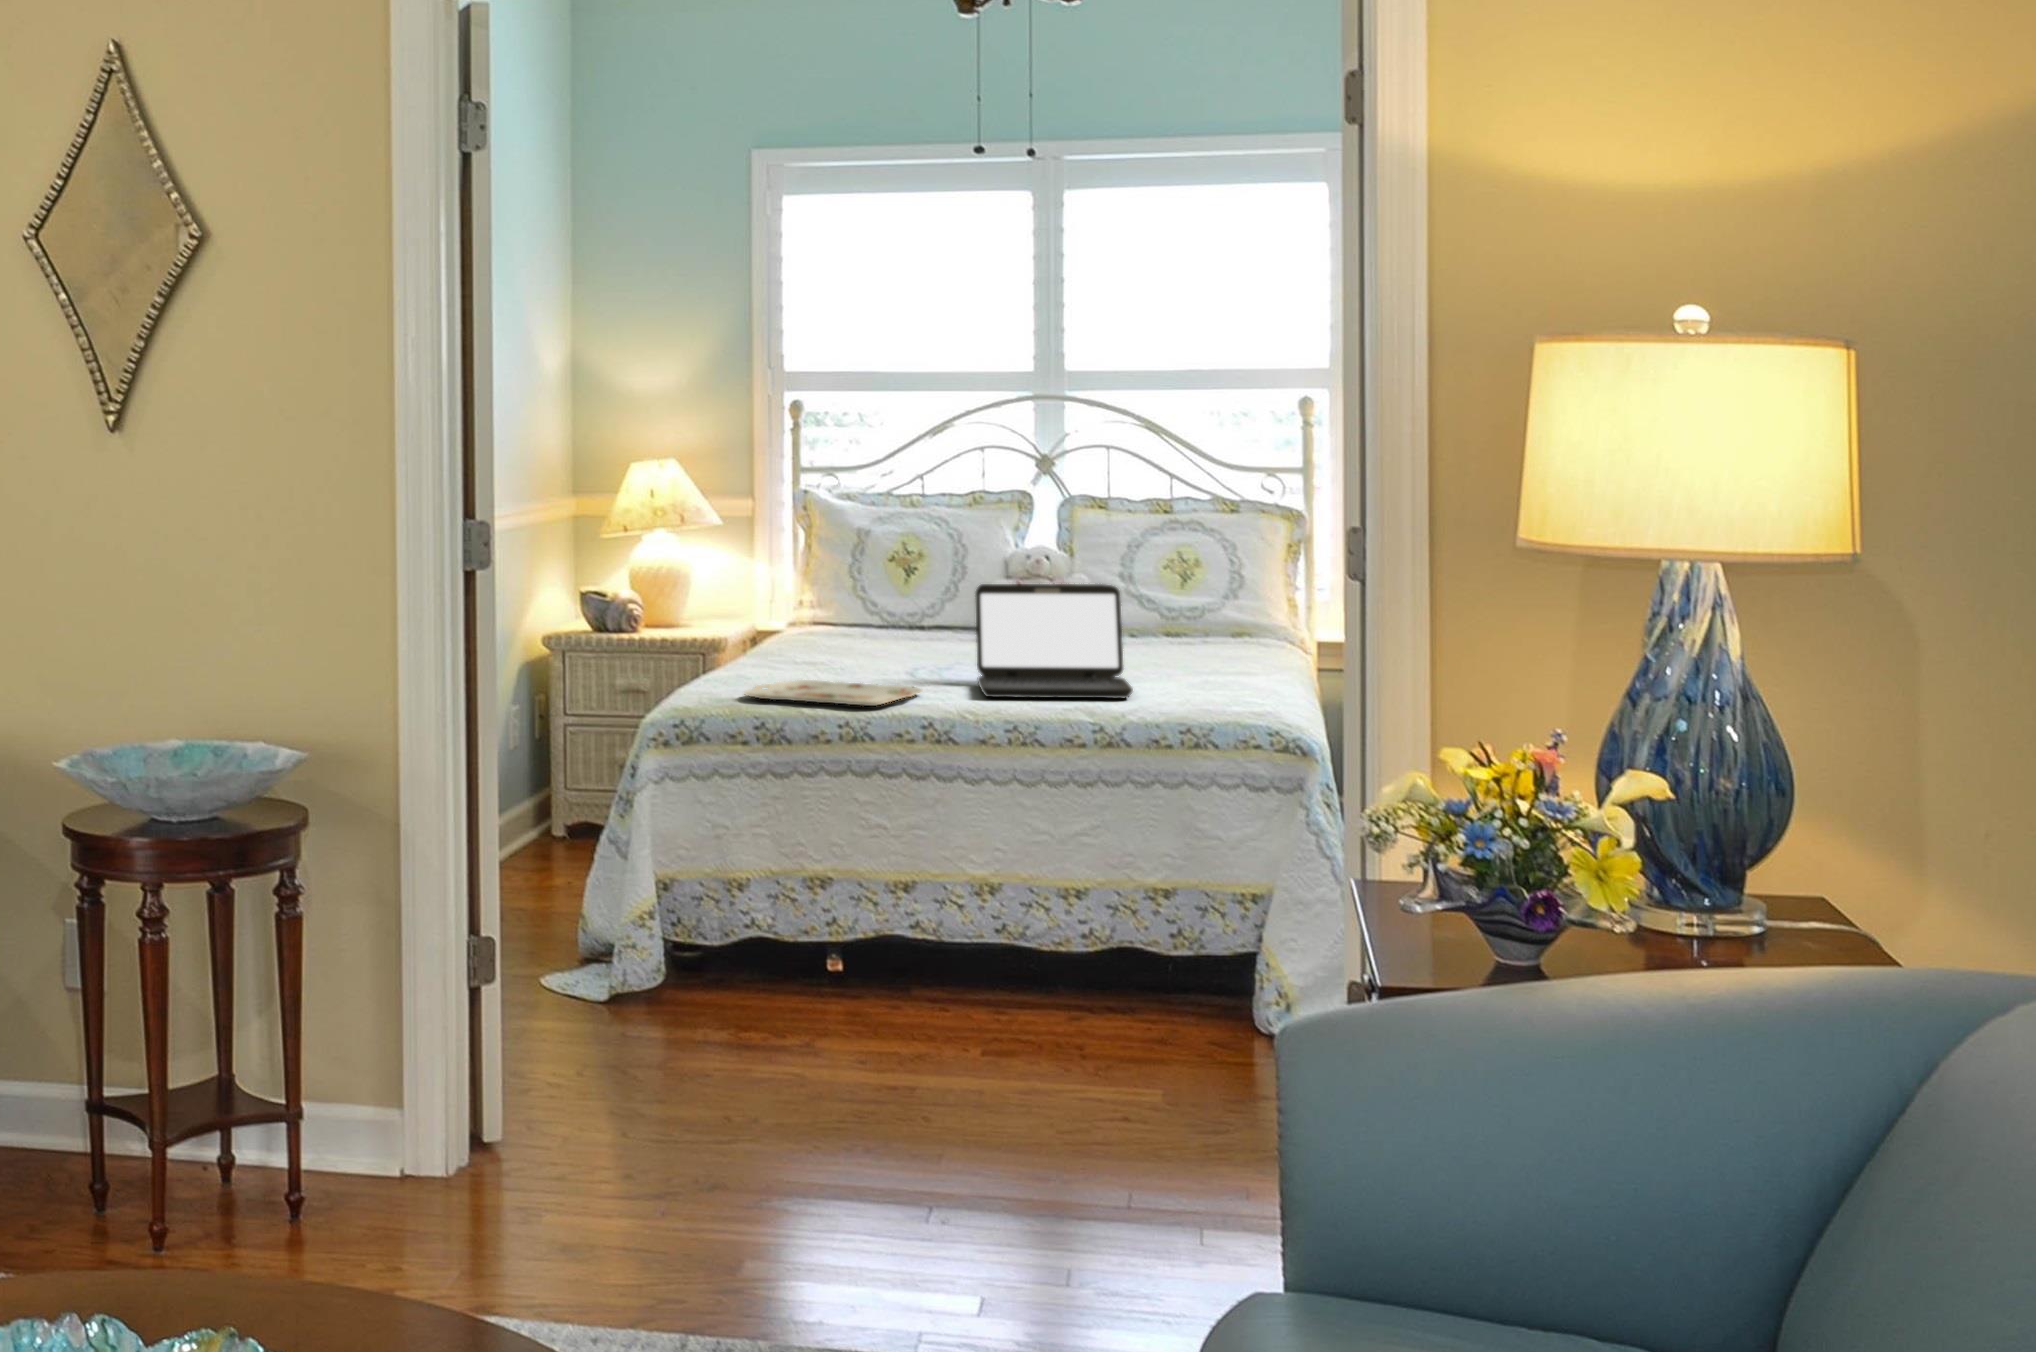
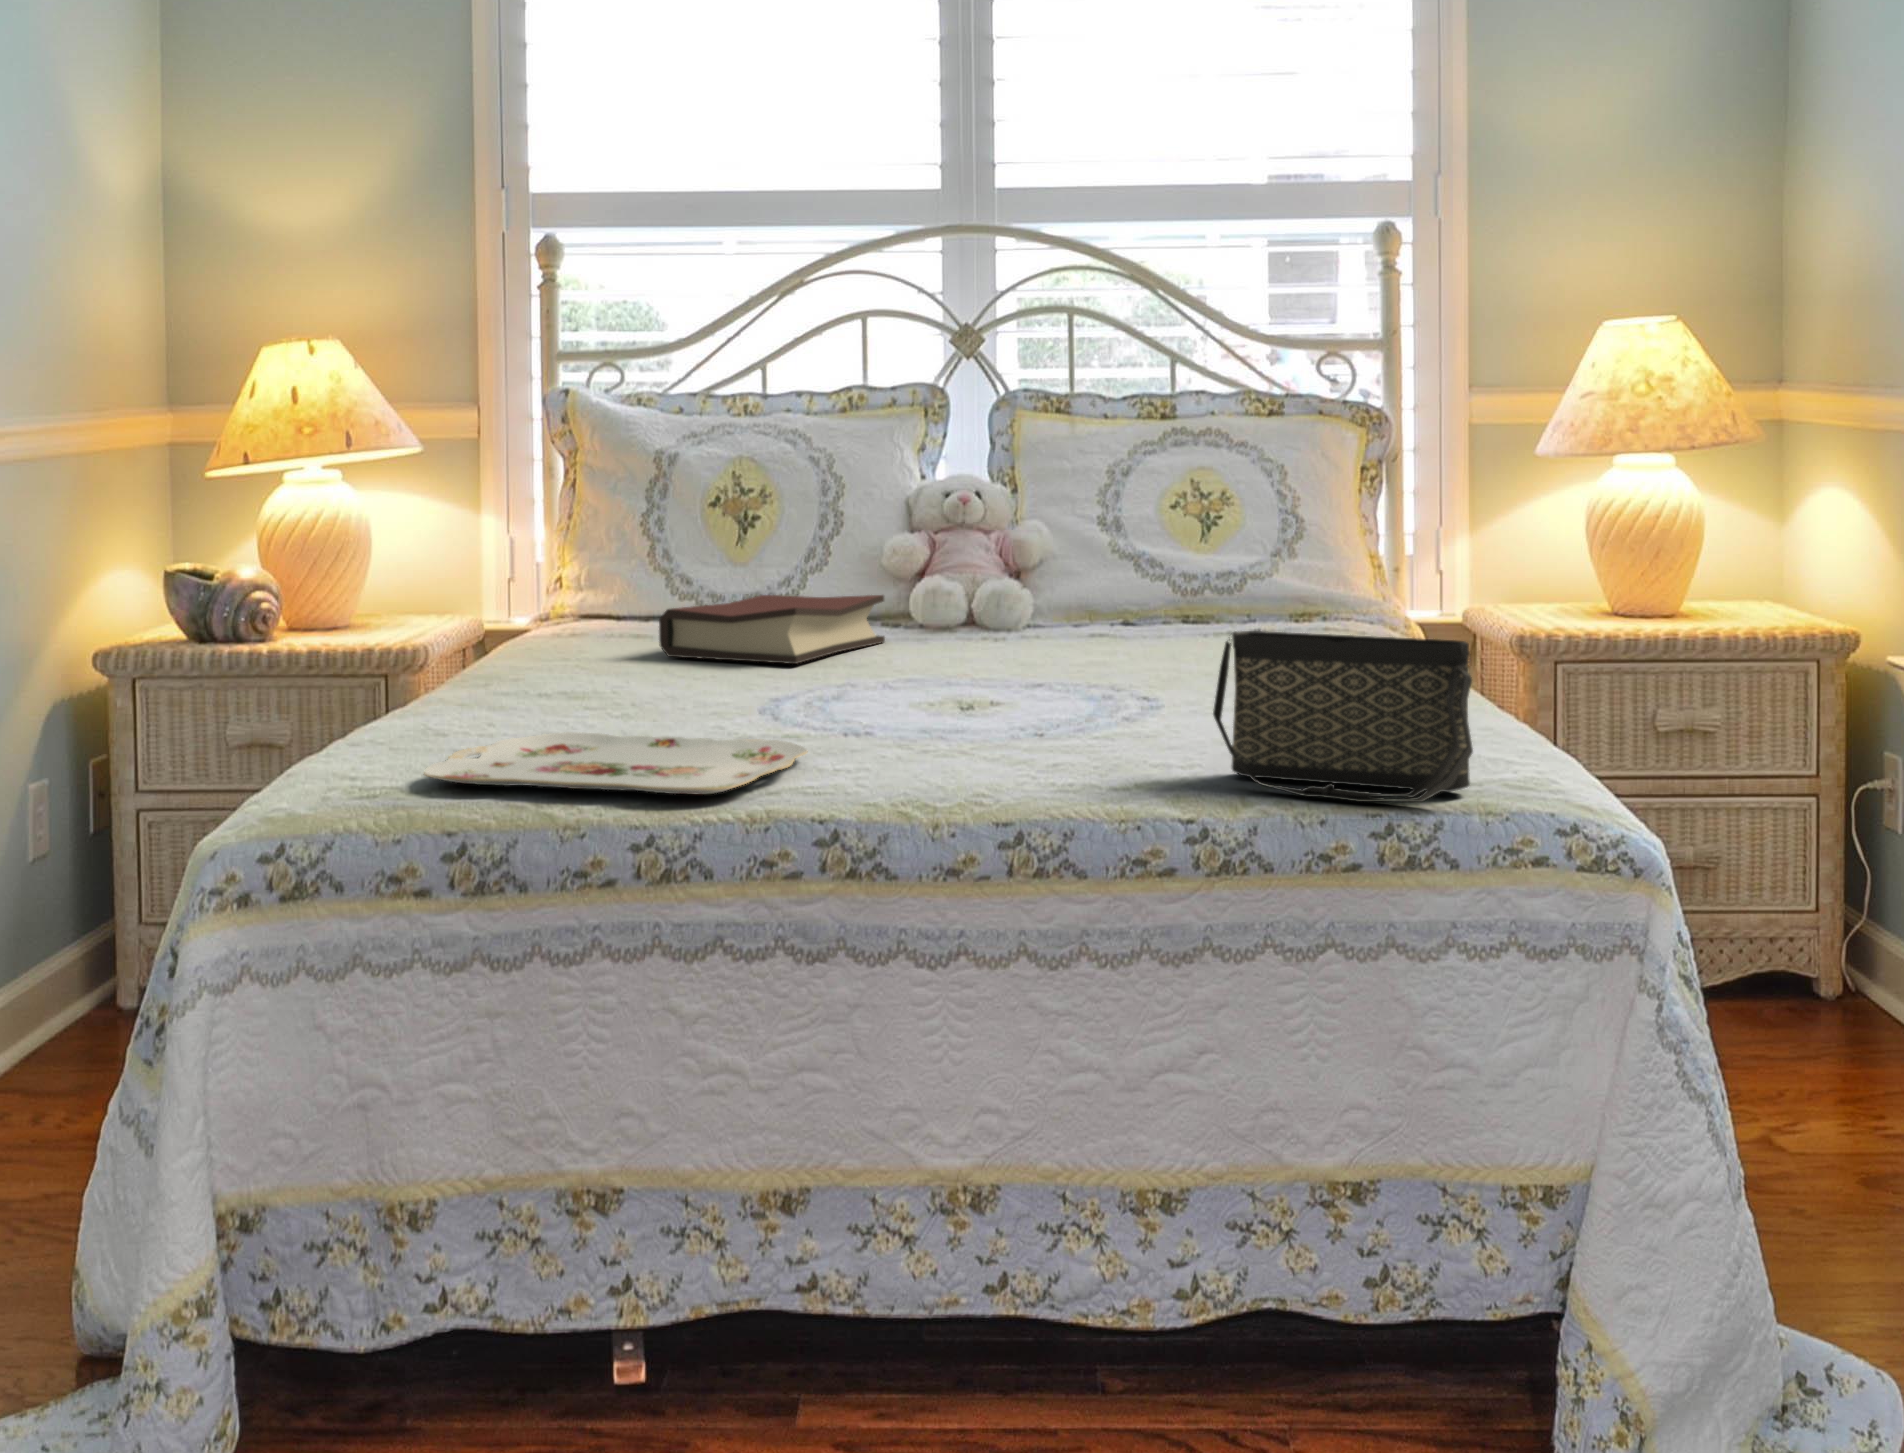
laptop: present [975,584,1133,698] -> none [900,525,1233,760]
hardback book: none [856,615,984,653] -> present [659,595,885,664]
handbag: none [1113,639,1232,720] -> present [1213,631,1473,802]

